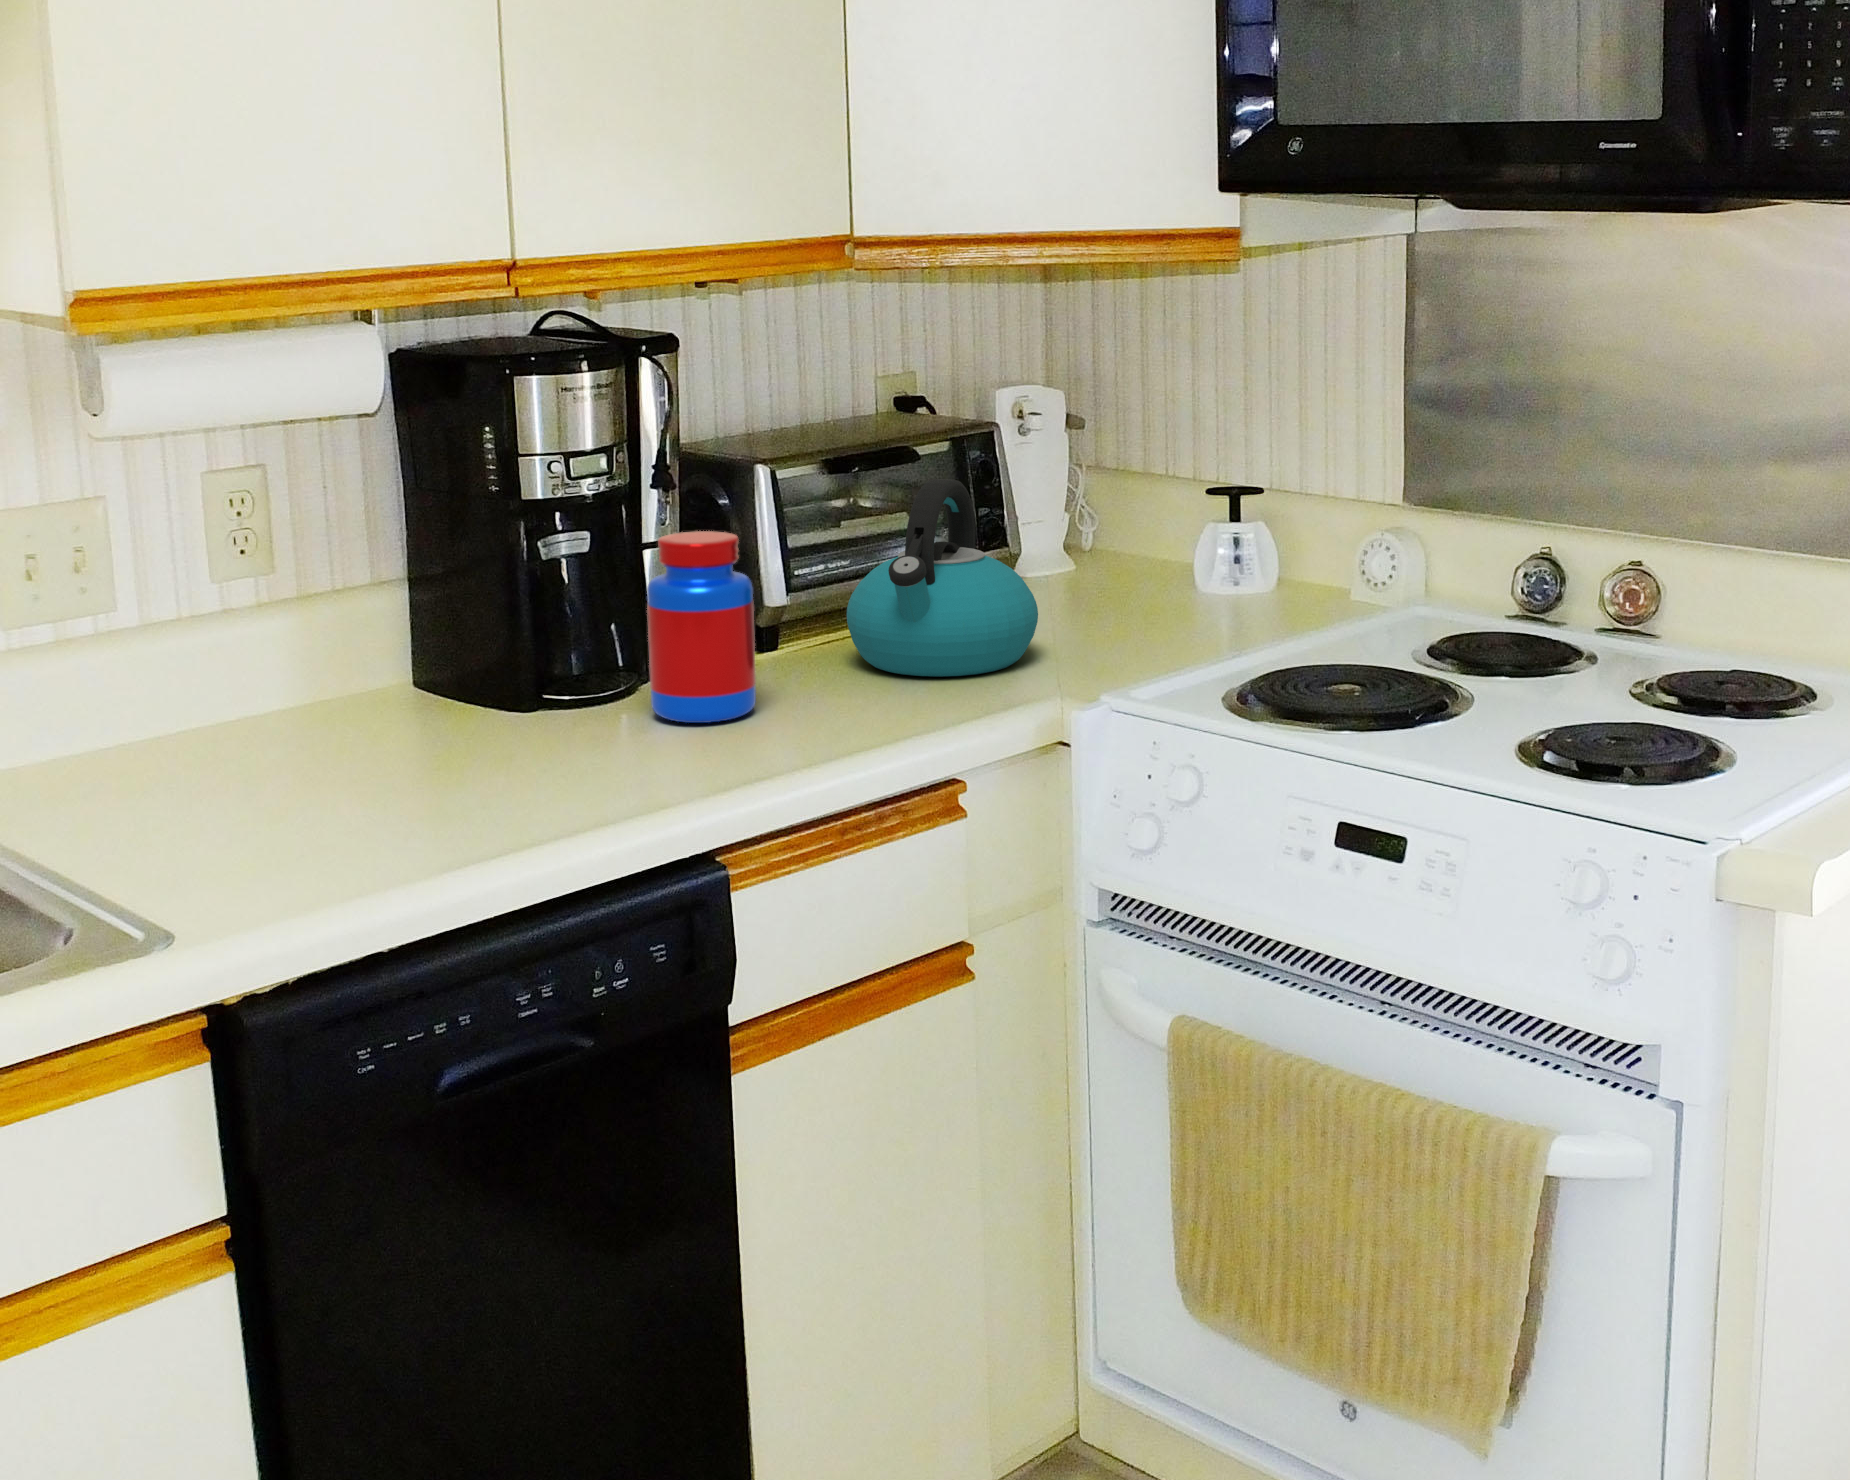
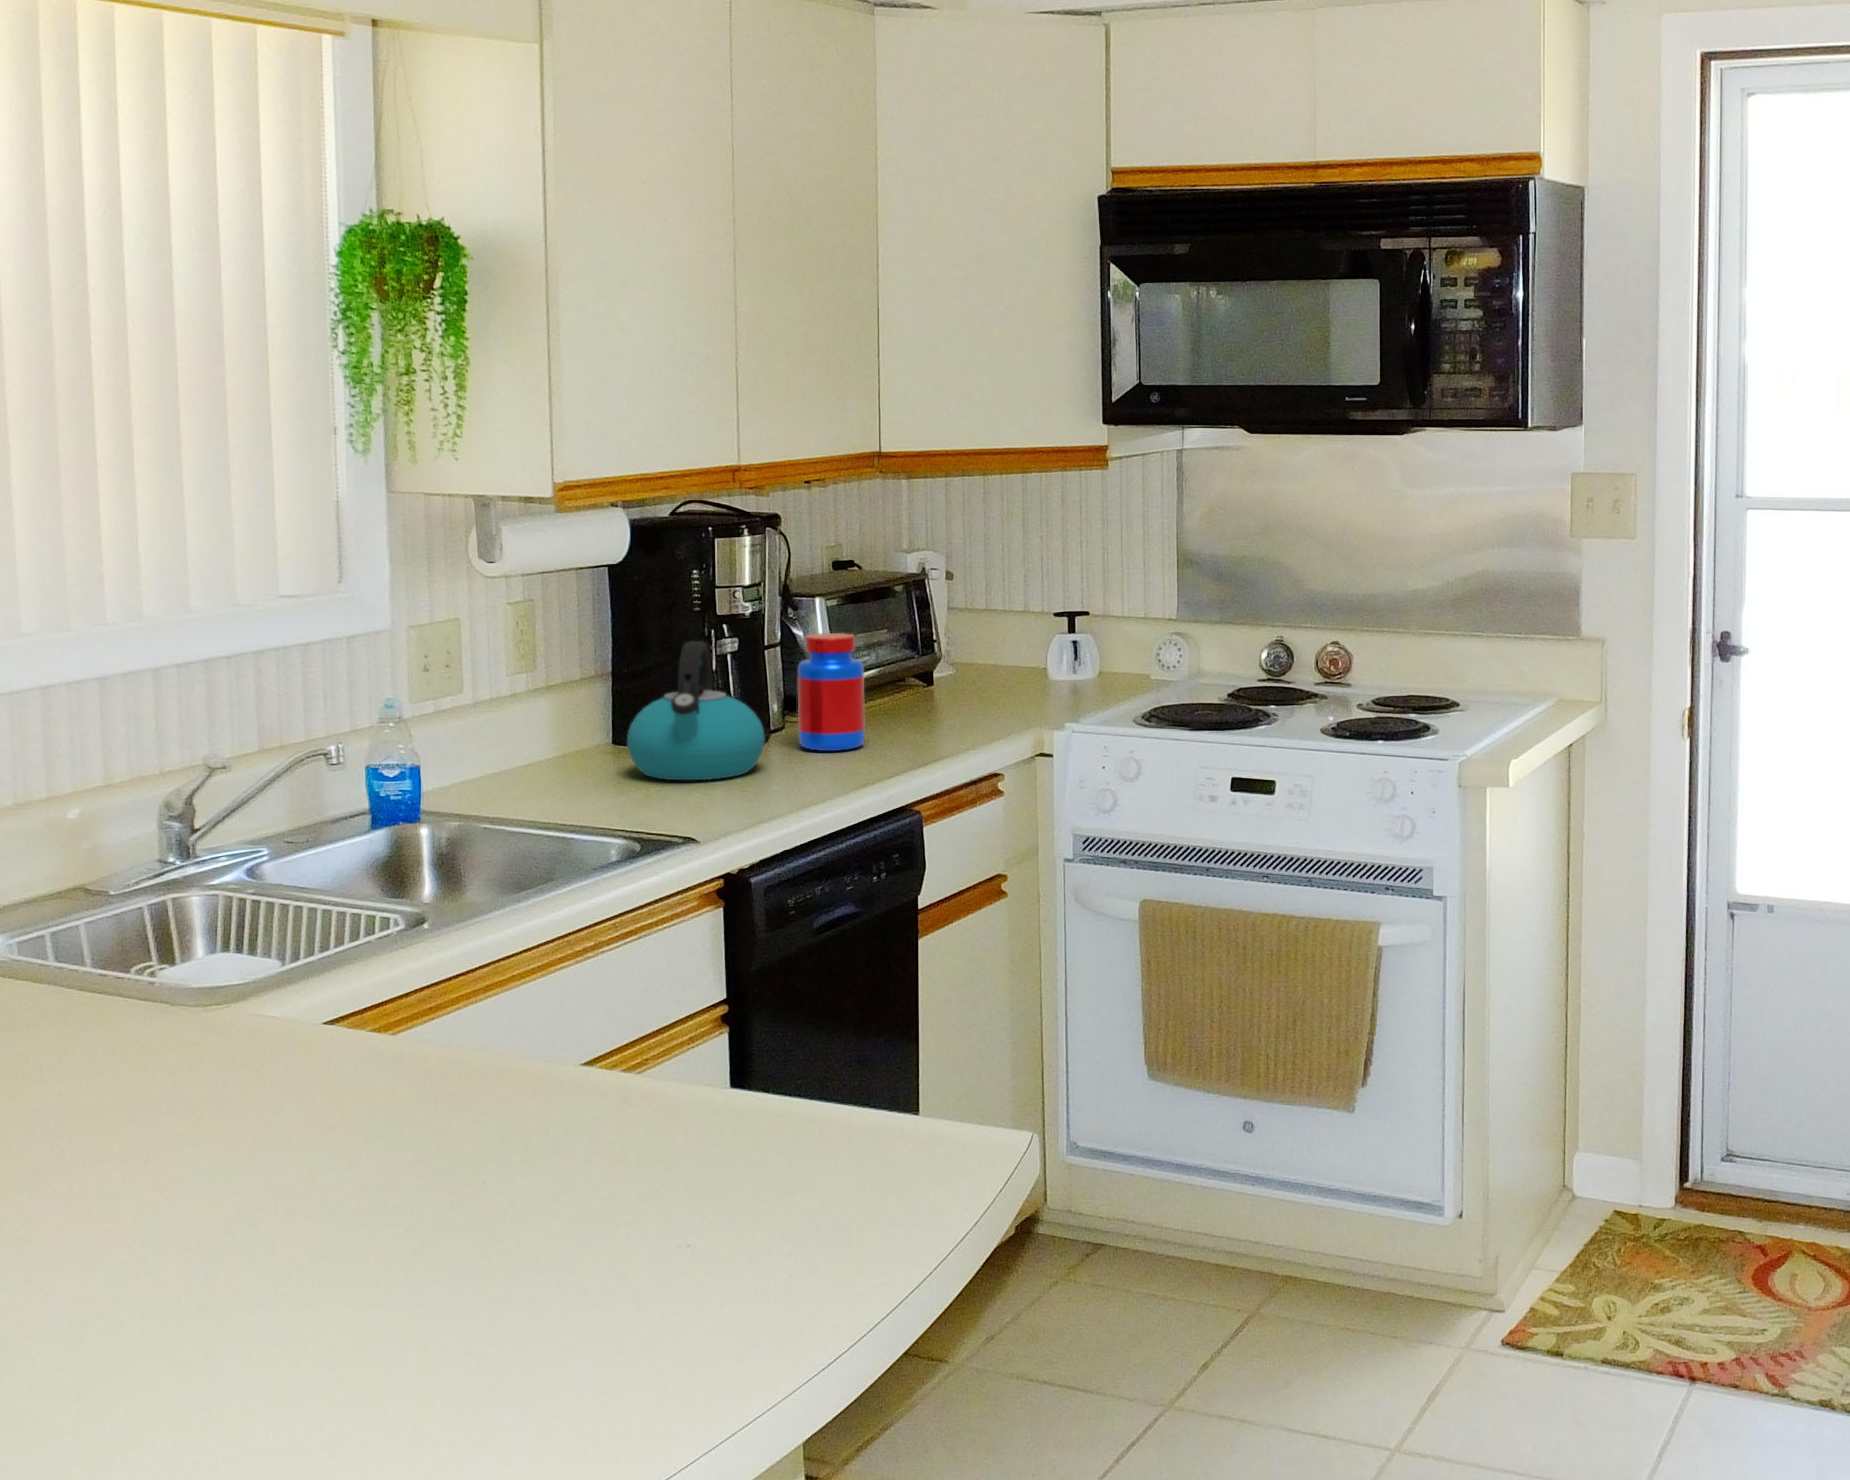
kettle: present [847,479,1038,677] -> present [627,641,765,780]

